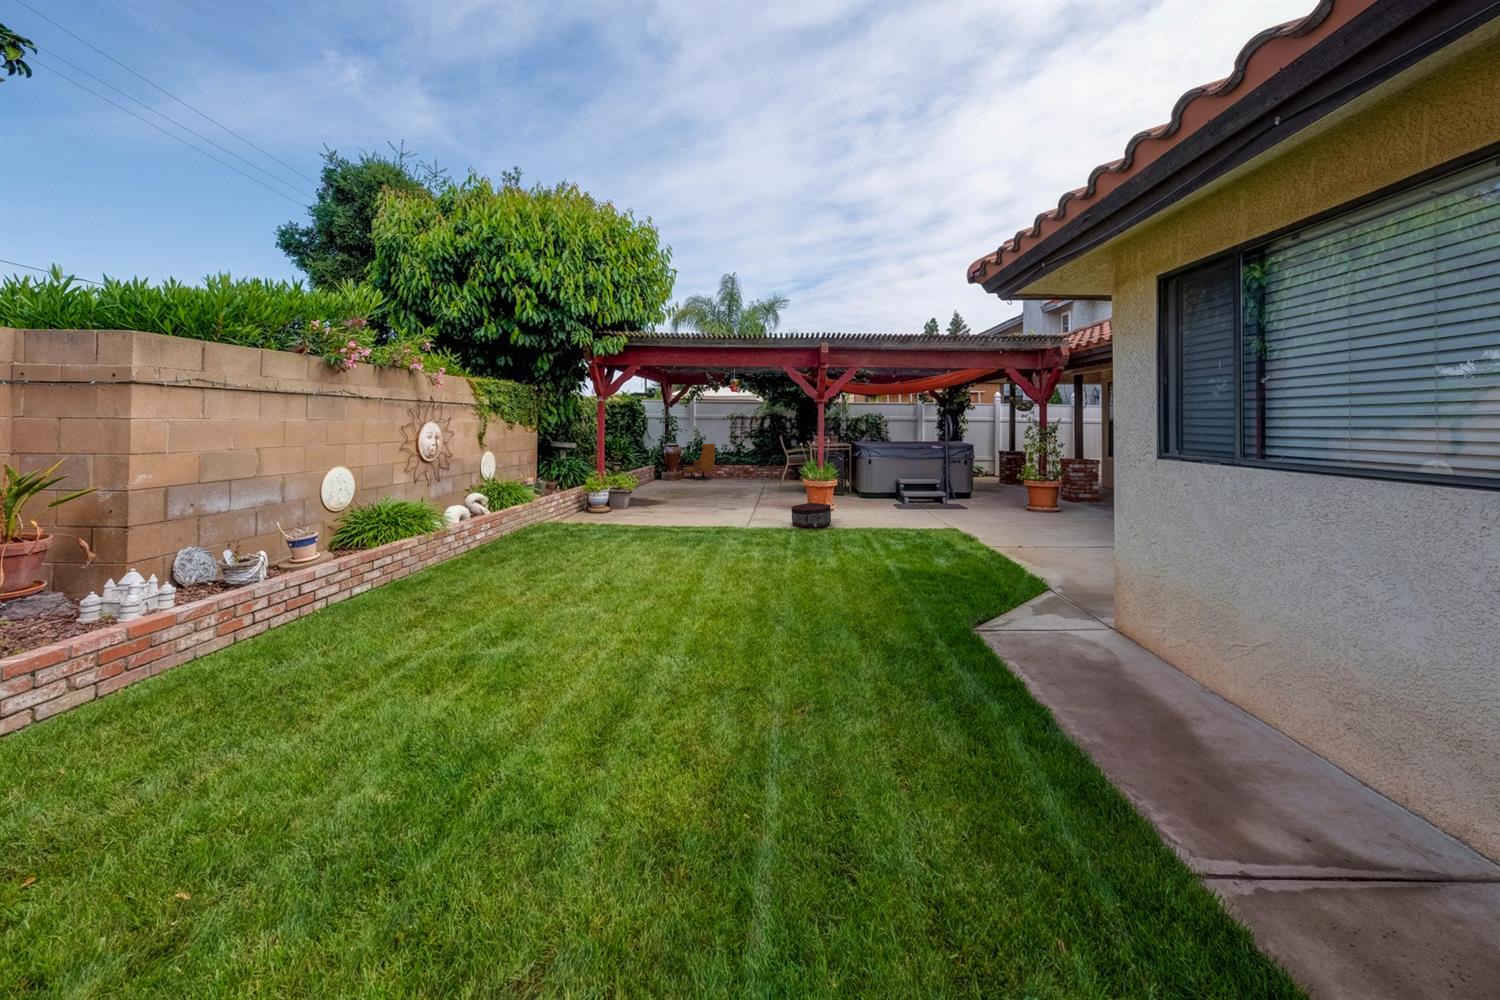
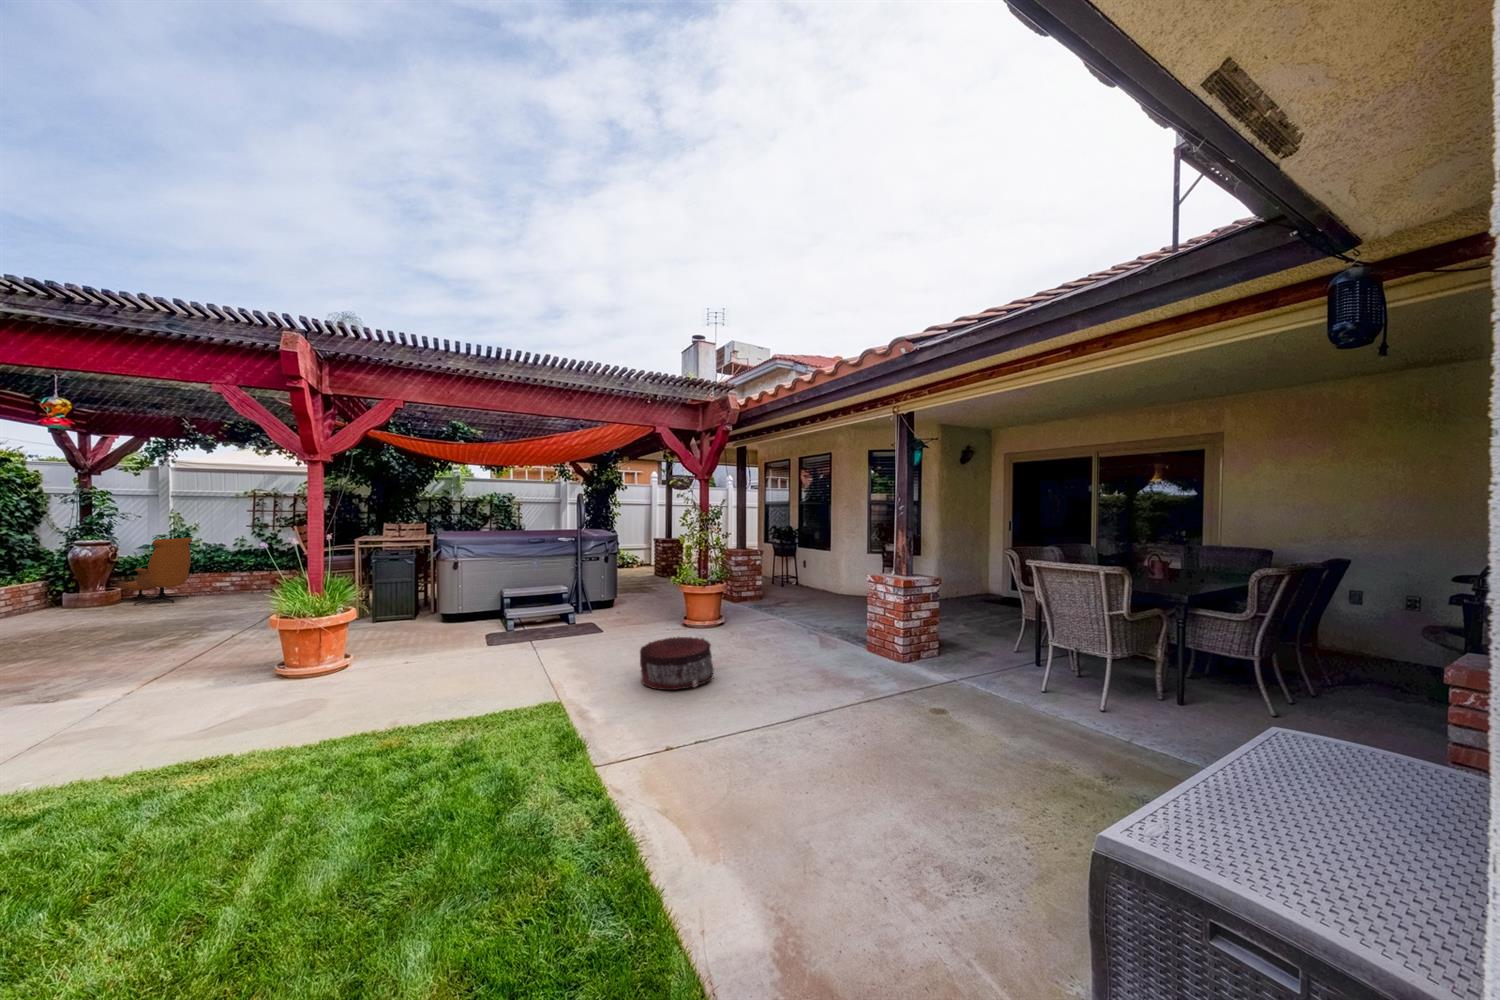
pouf: present [791,503,831,527] -> present [640,637,714,690]

